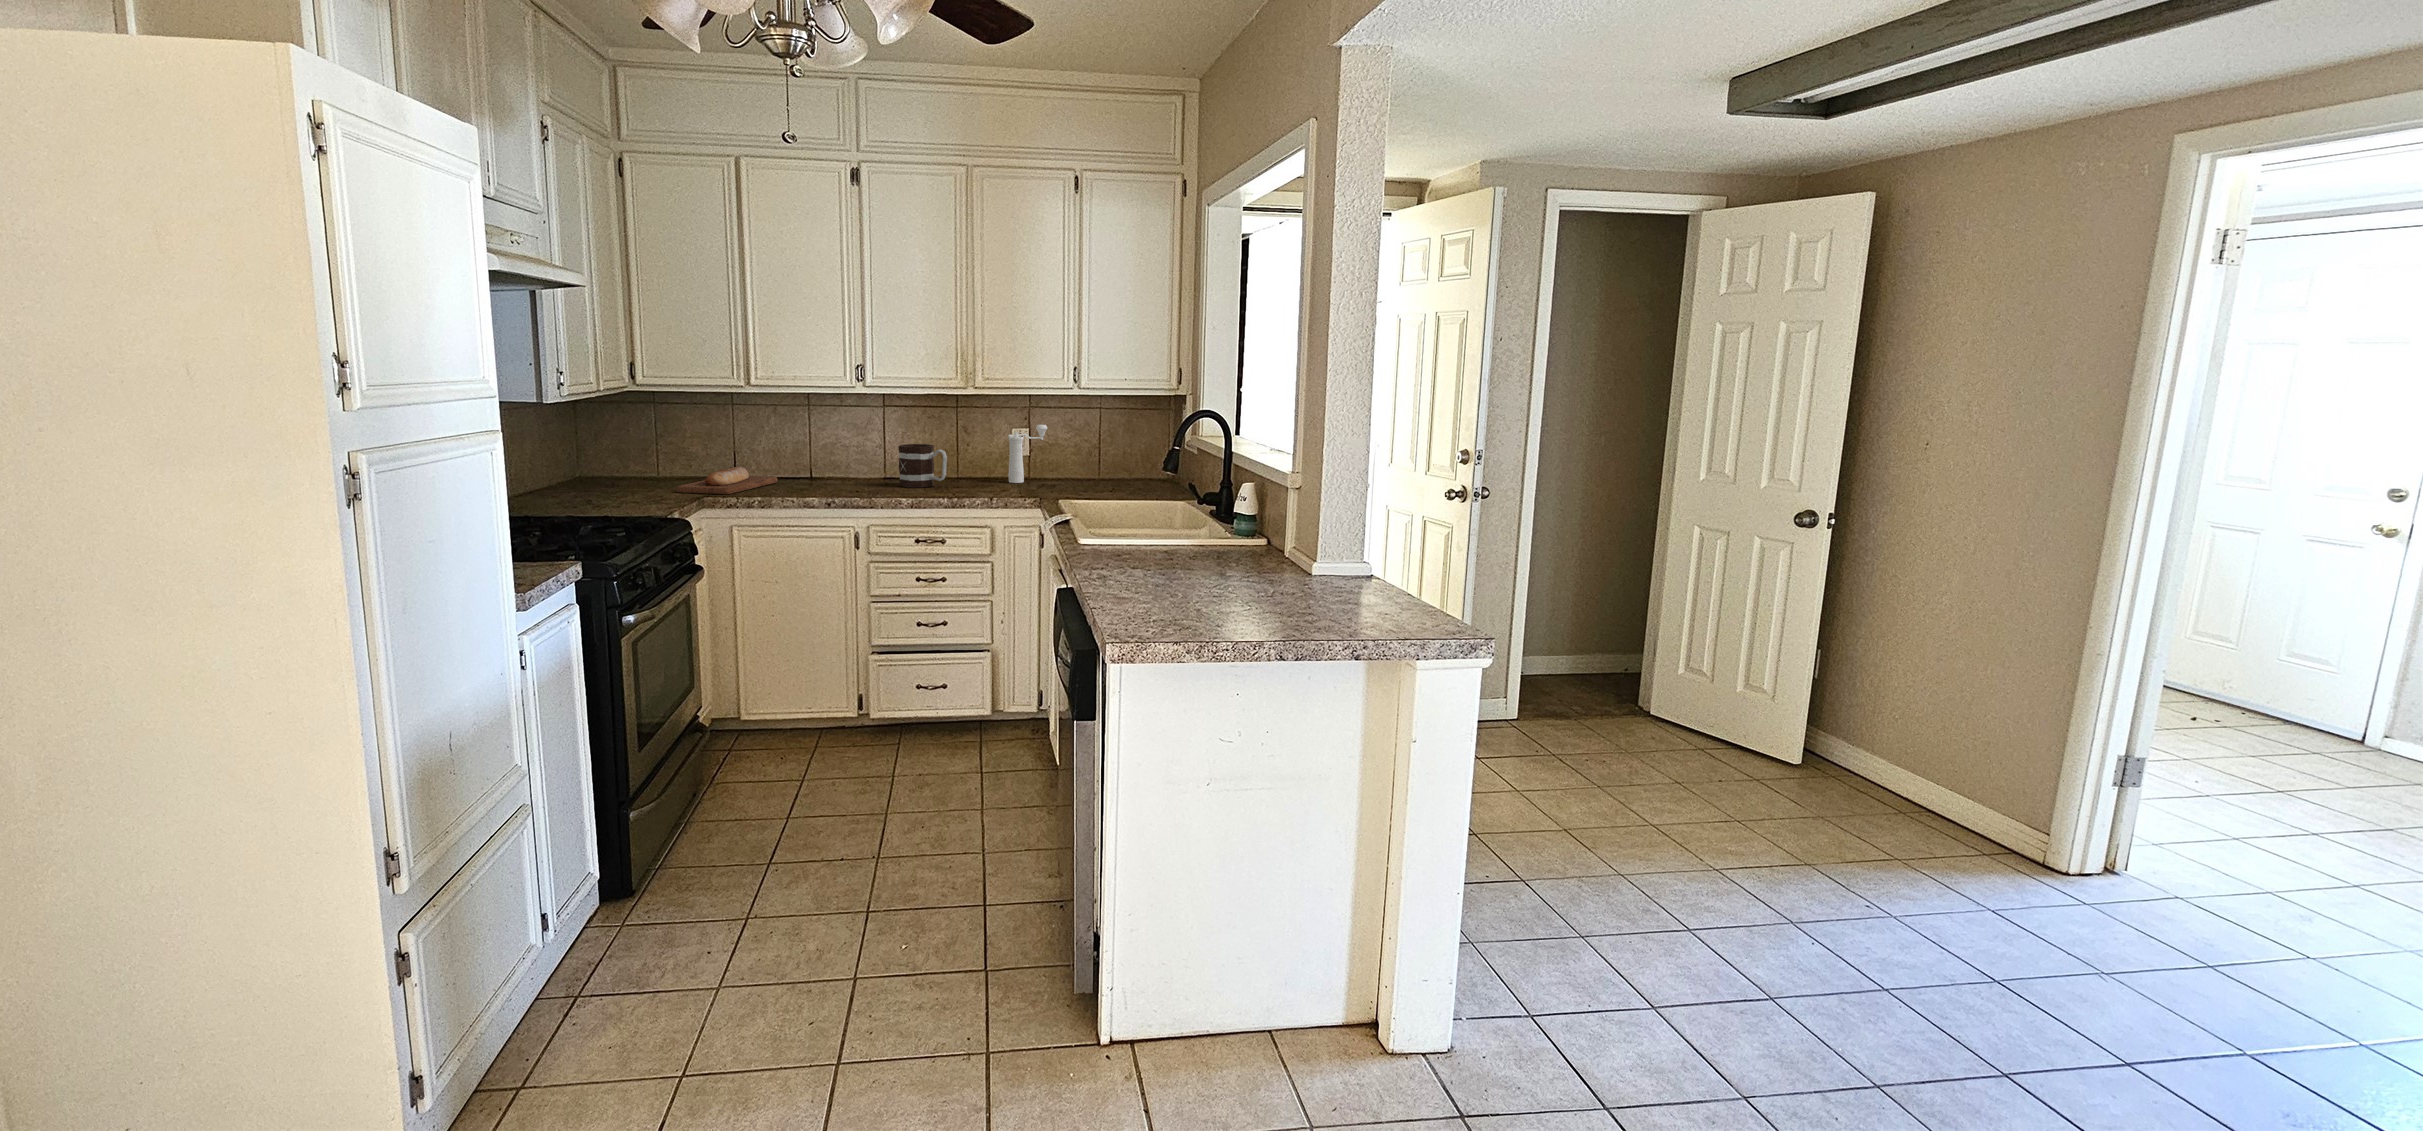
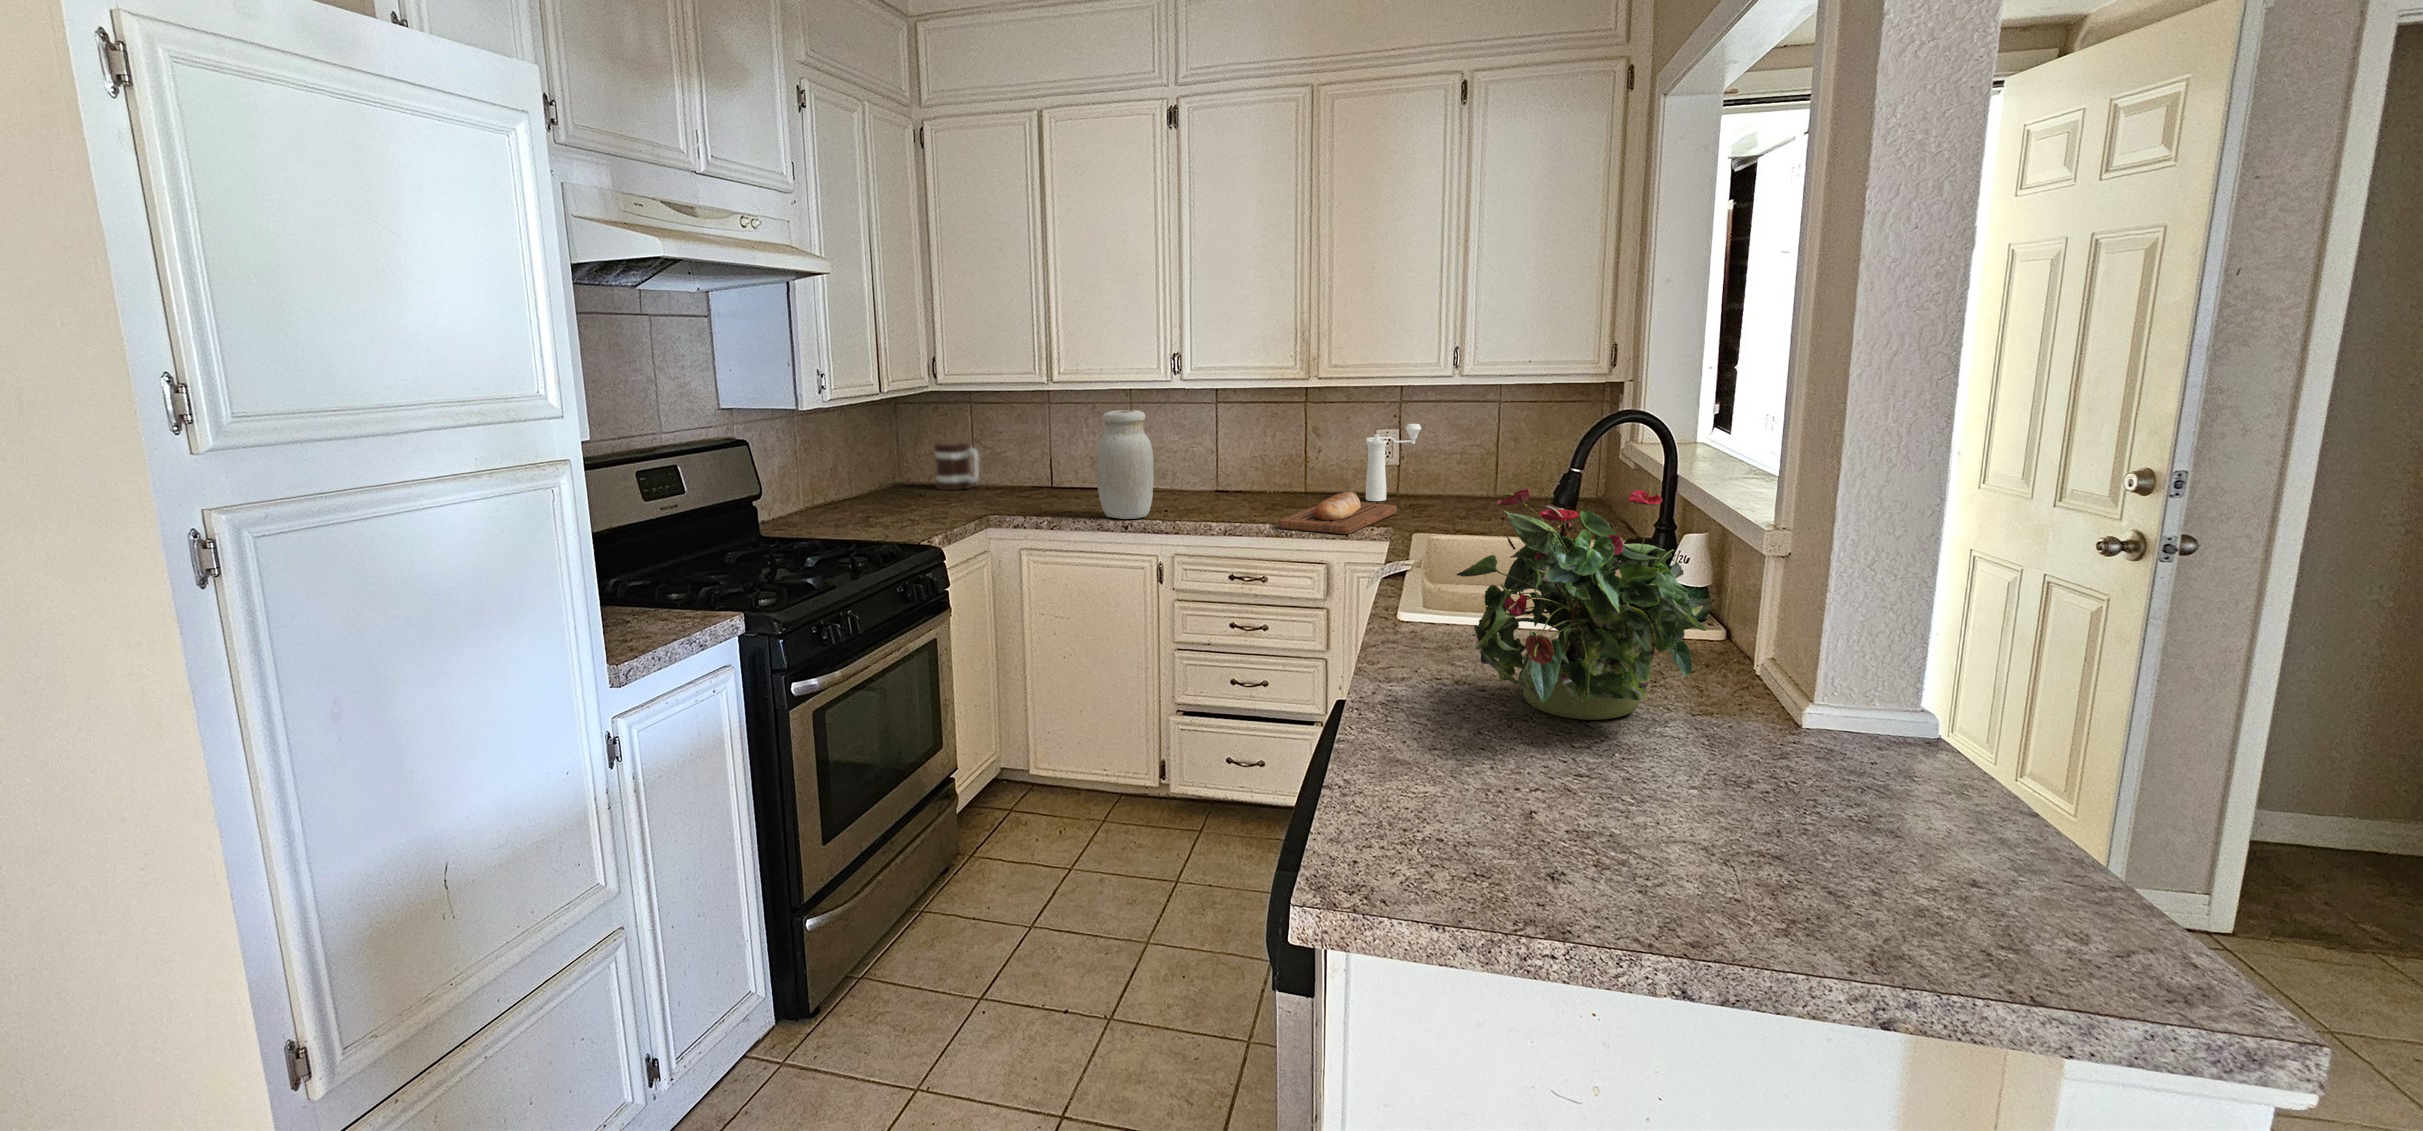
jar: none [802,409,850,497] -> present [1097,410,1154,519]
mug: present [898,444,947,487] -> present [934,444,979,490]
potted plant: none [1129,445,1267,579] -> present [1457,489,1707,720]
bread loaf: present [676,467,777,494] -> present [1277,492,1397,534]

